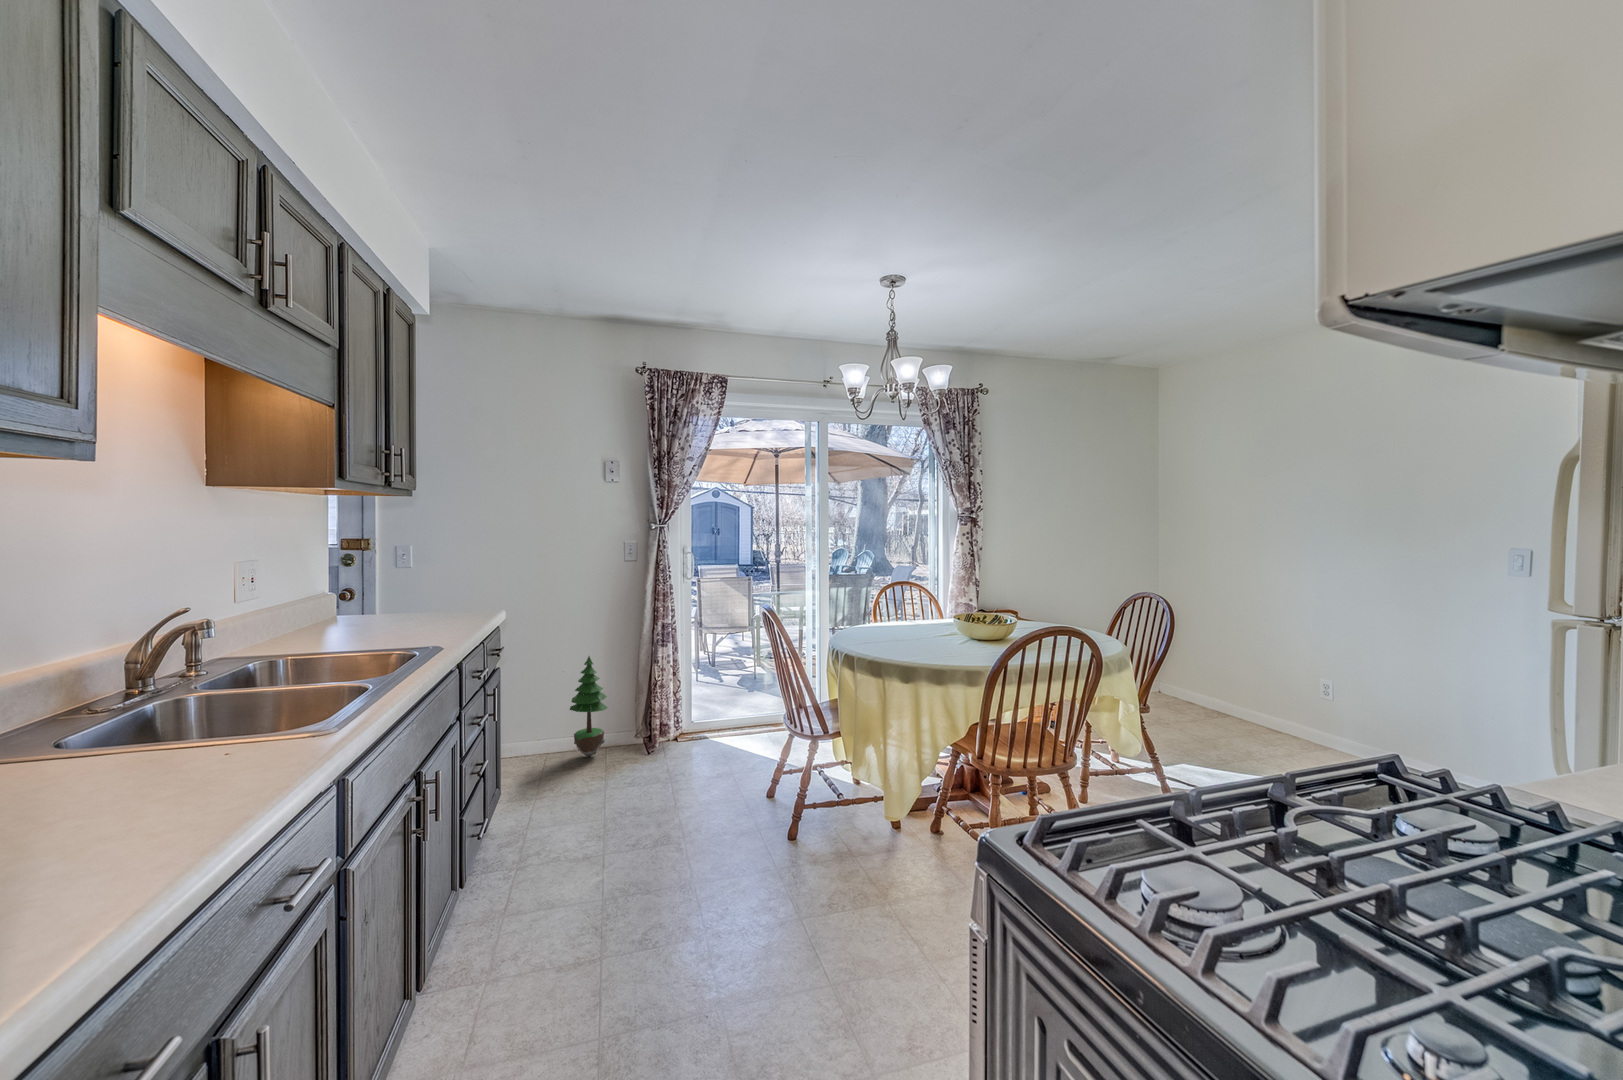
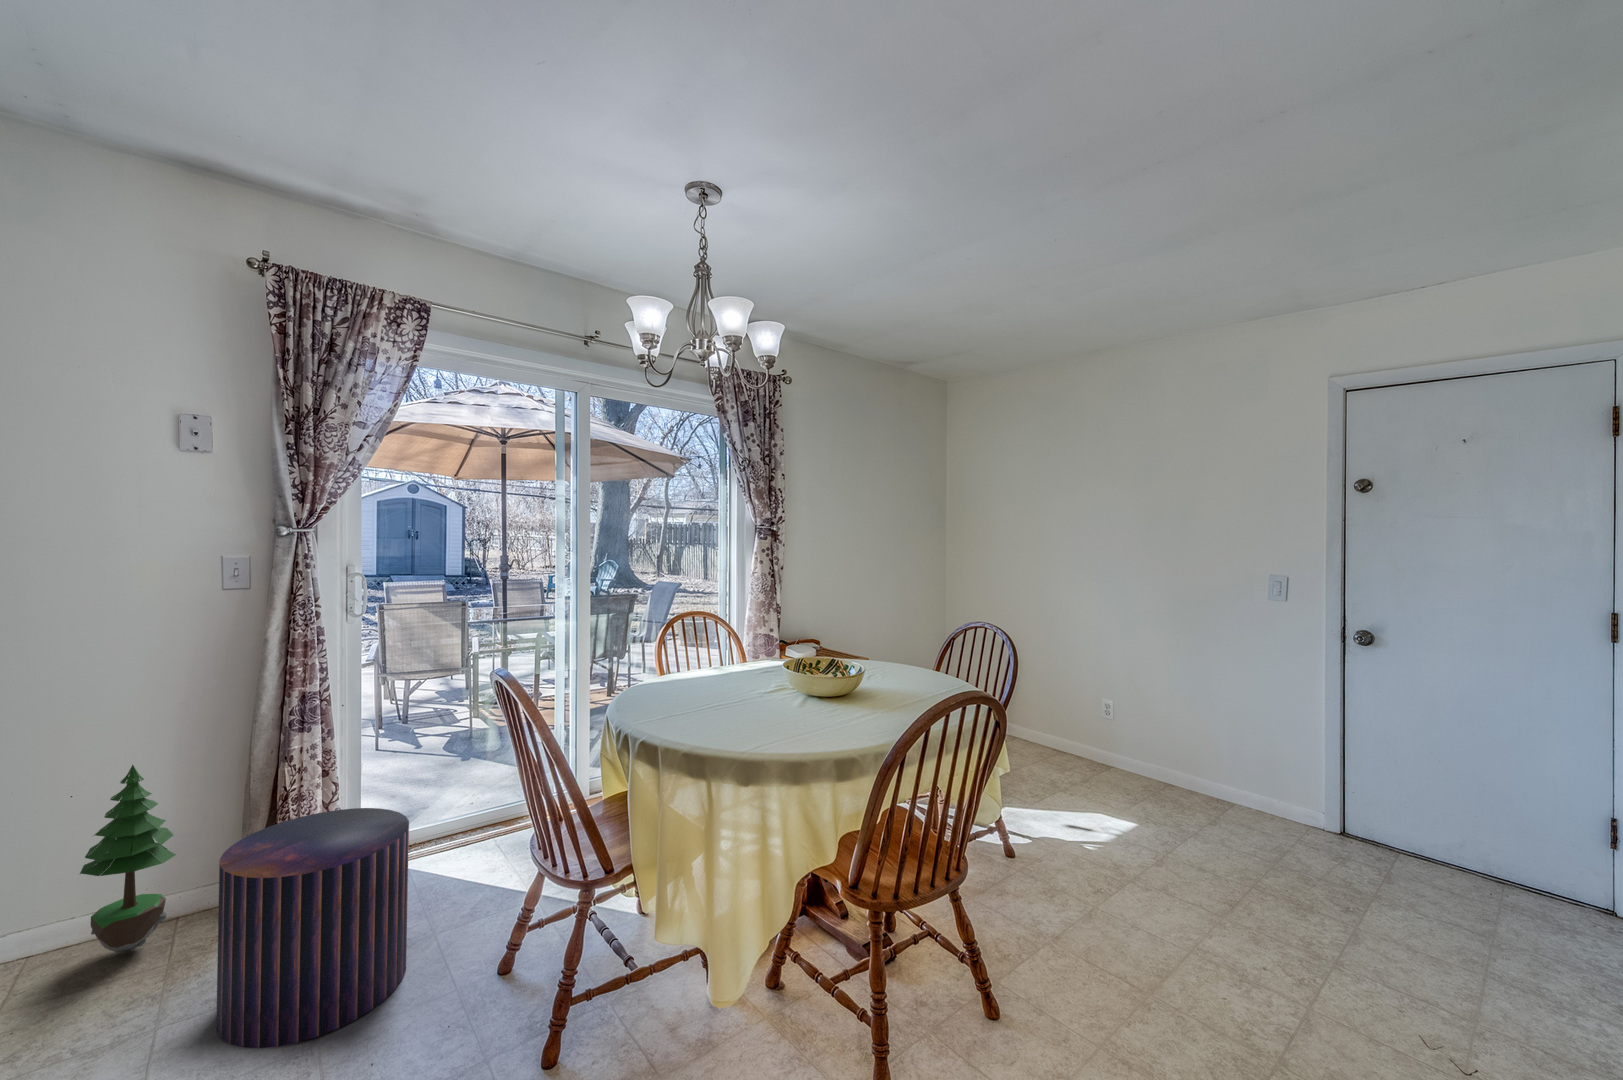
pouf: none [632,691,720,807] -> present [216,808,409,1048]

